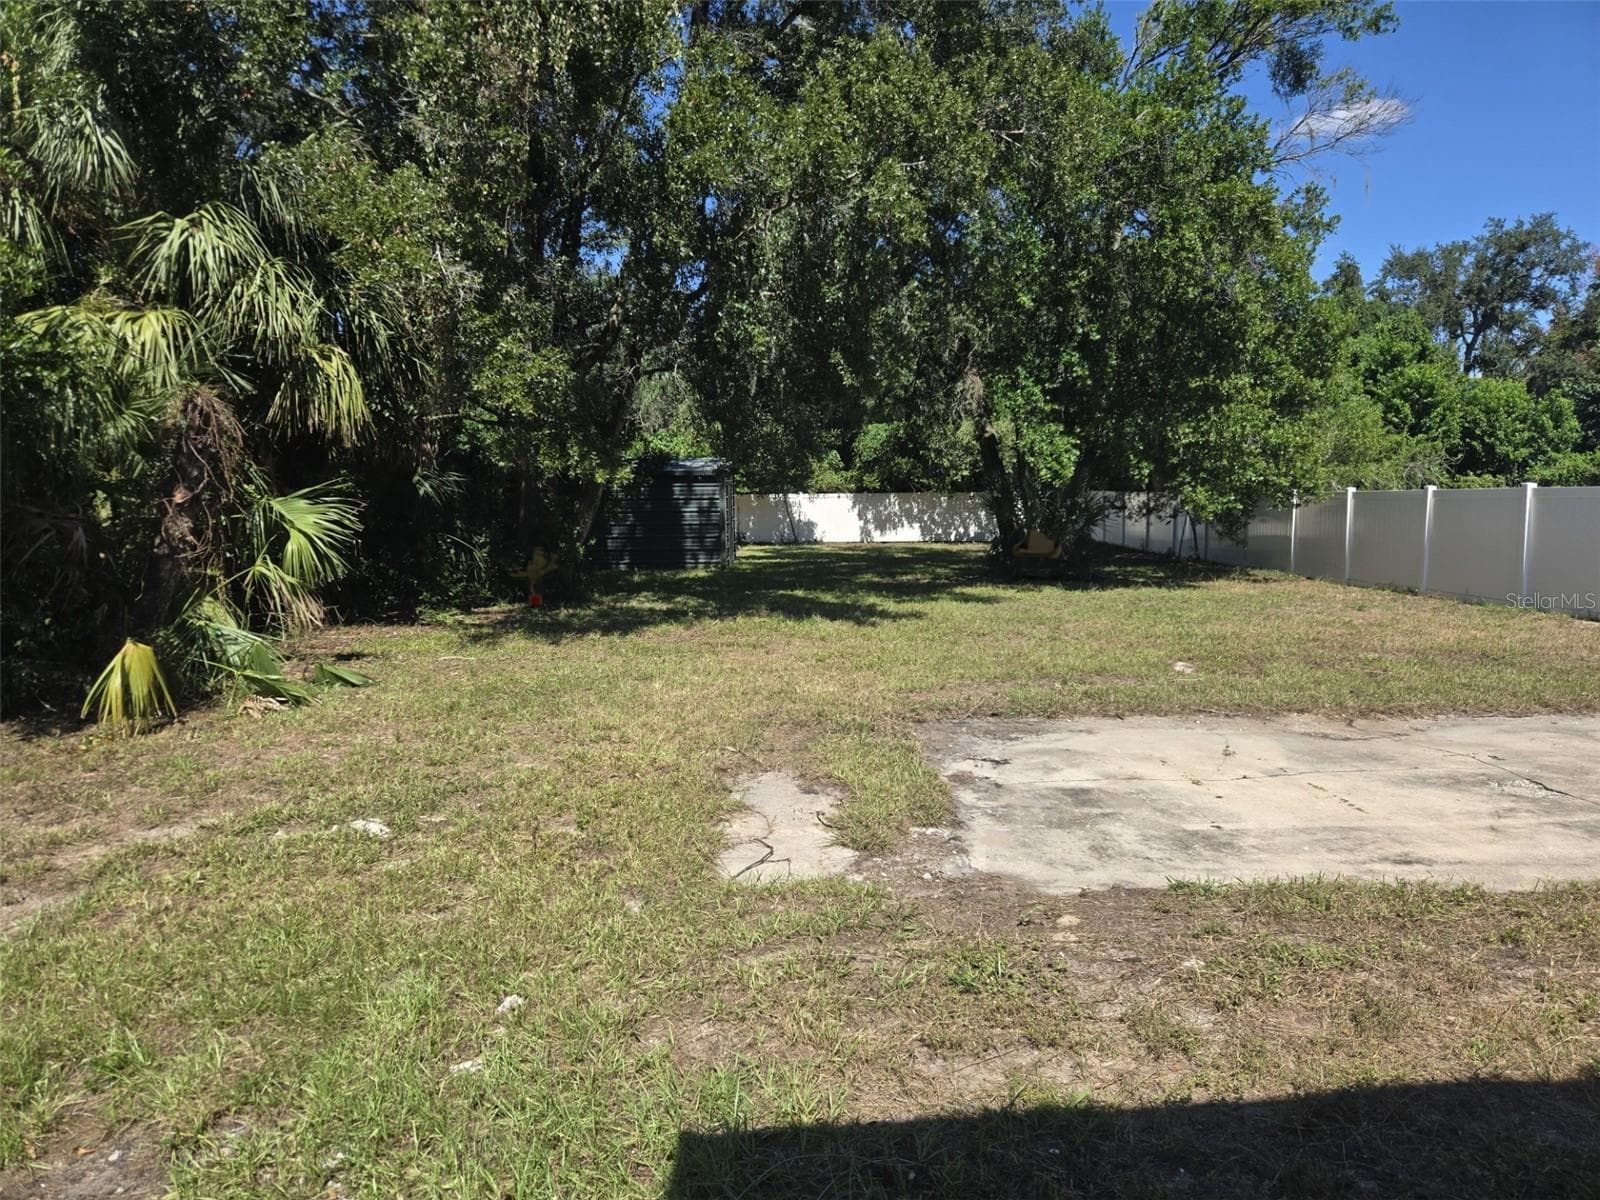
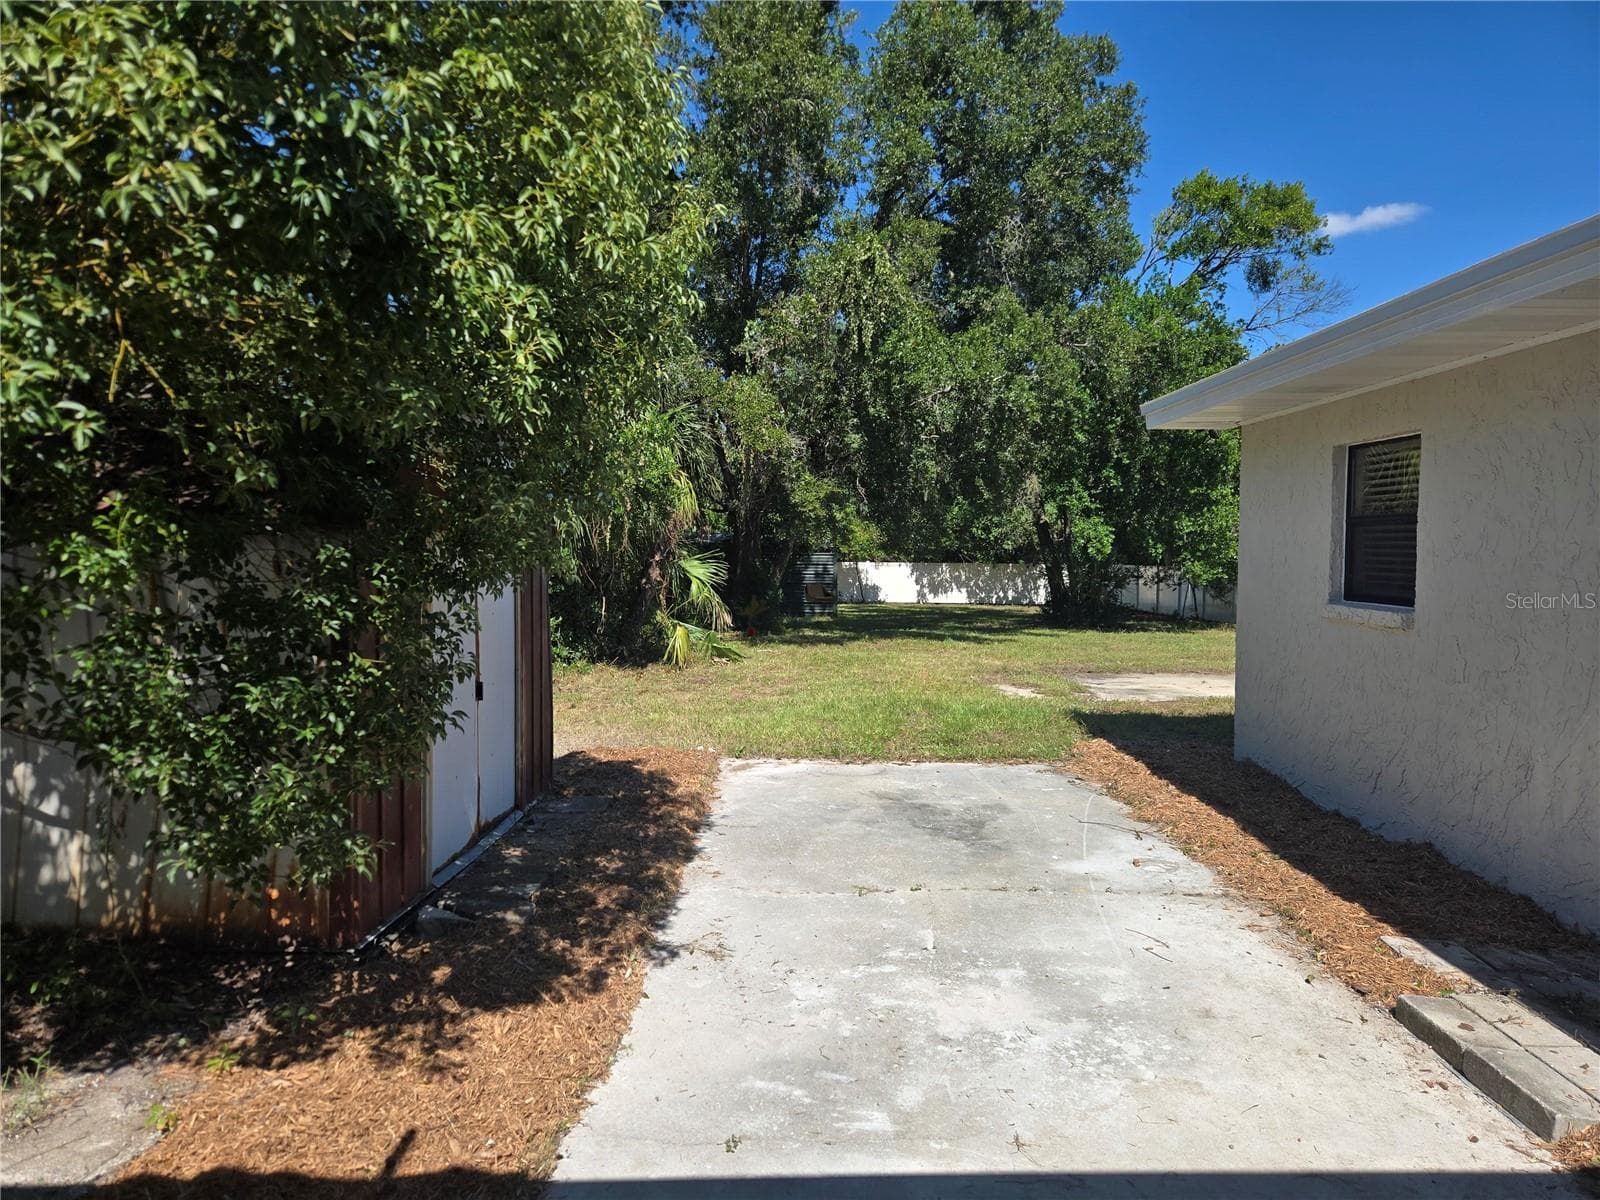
lounge chair: present [1013,528,1061,579] -> present [804,583,836,616]

